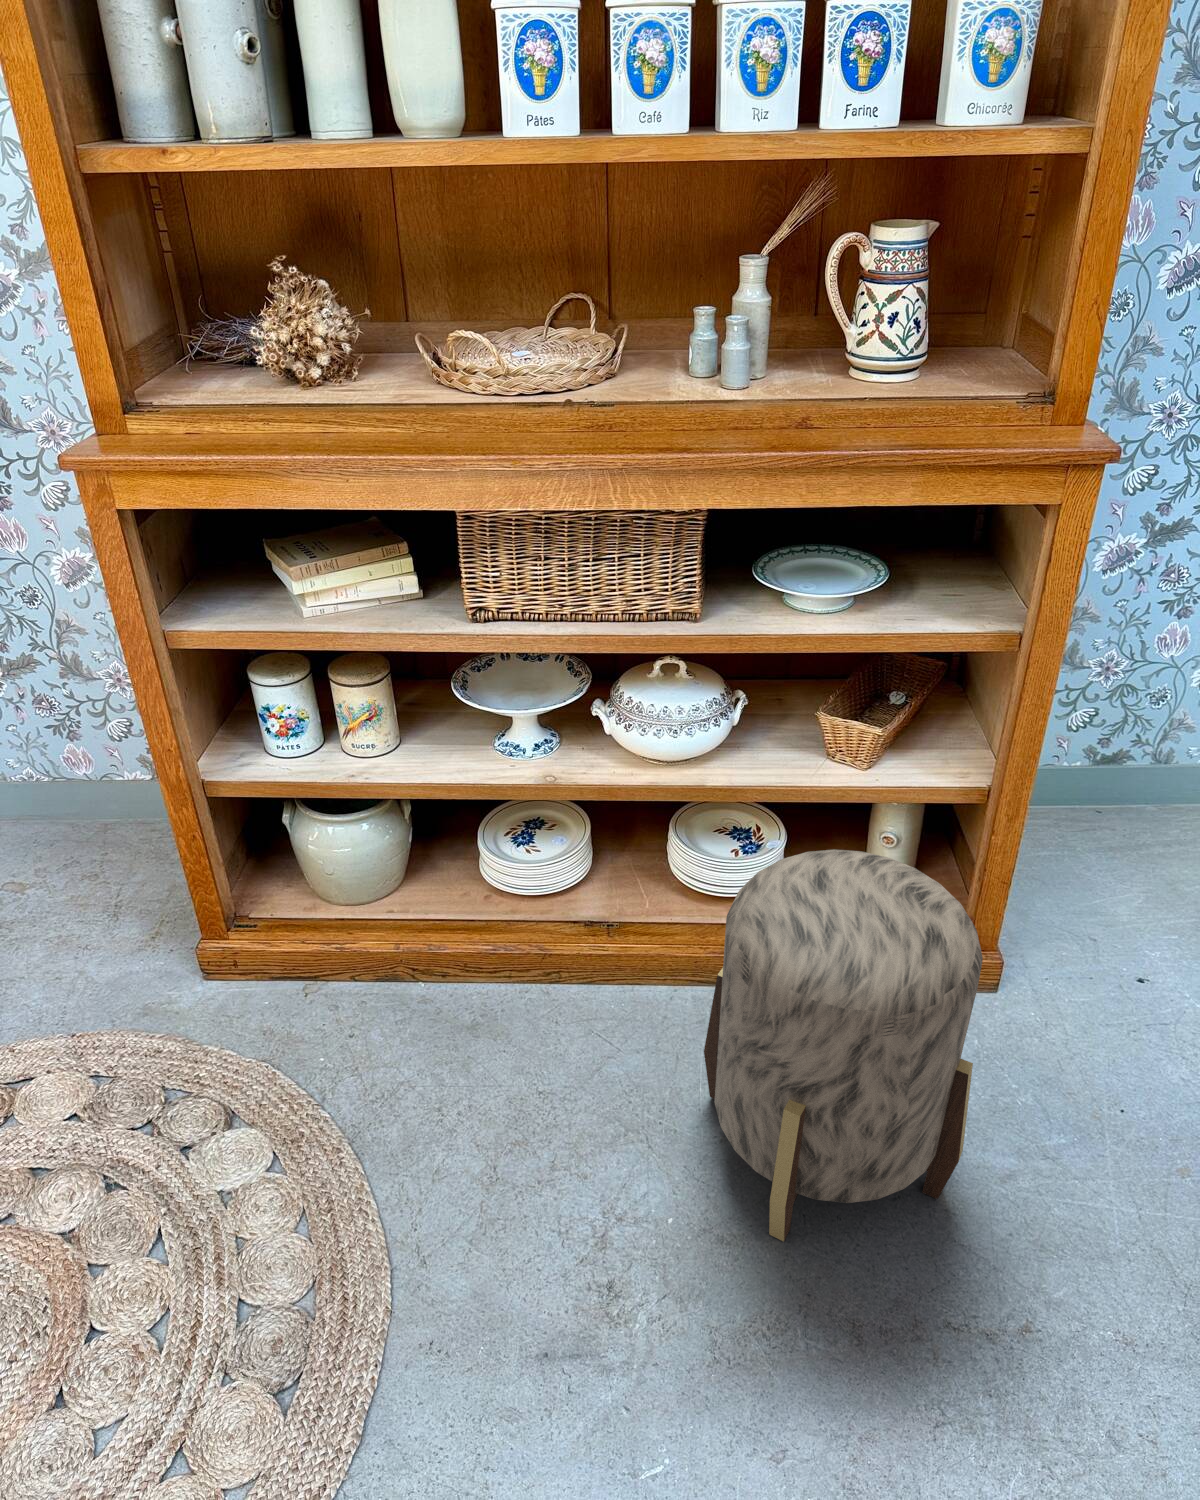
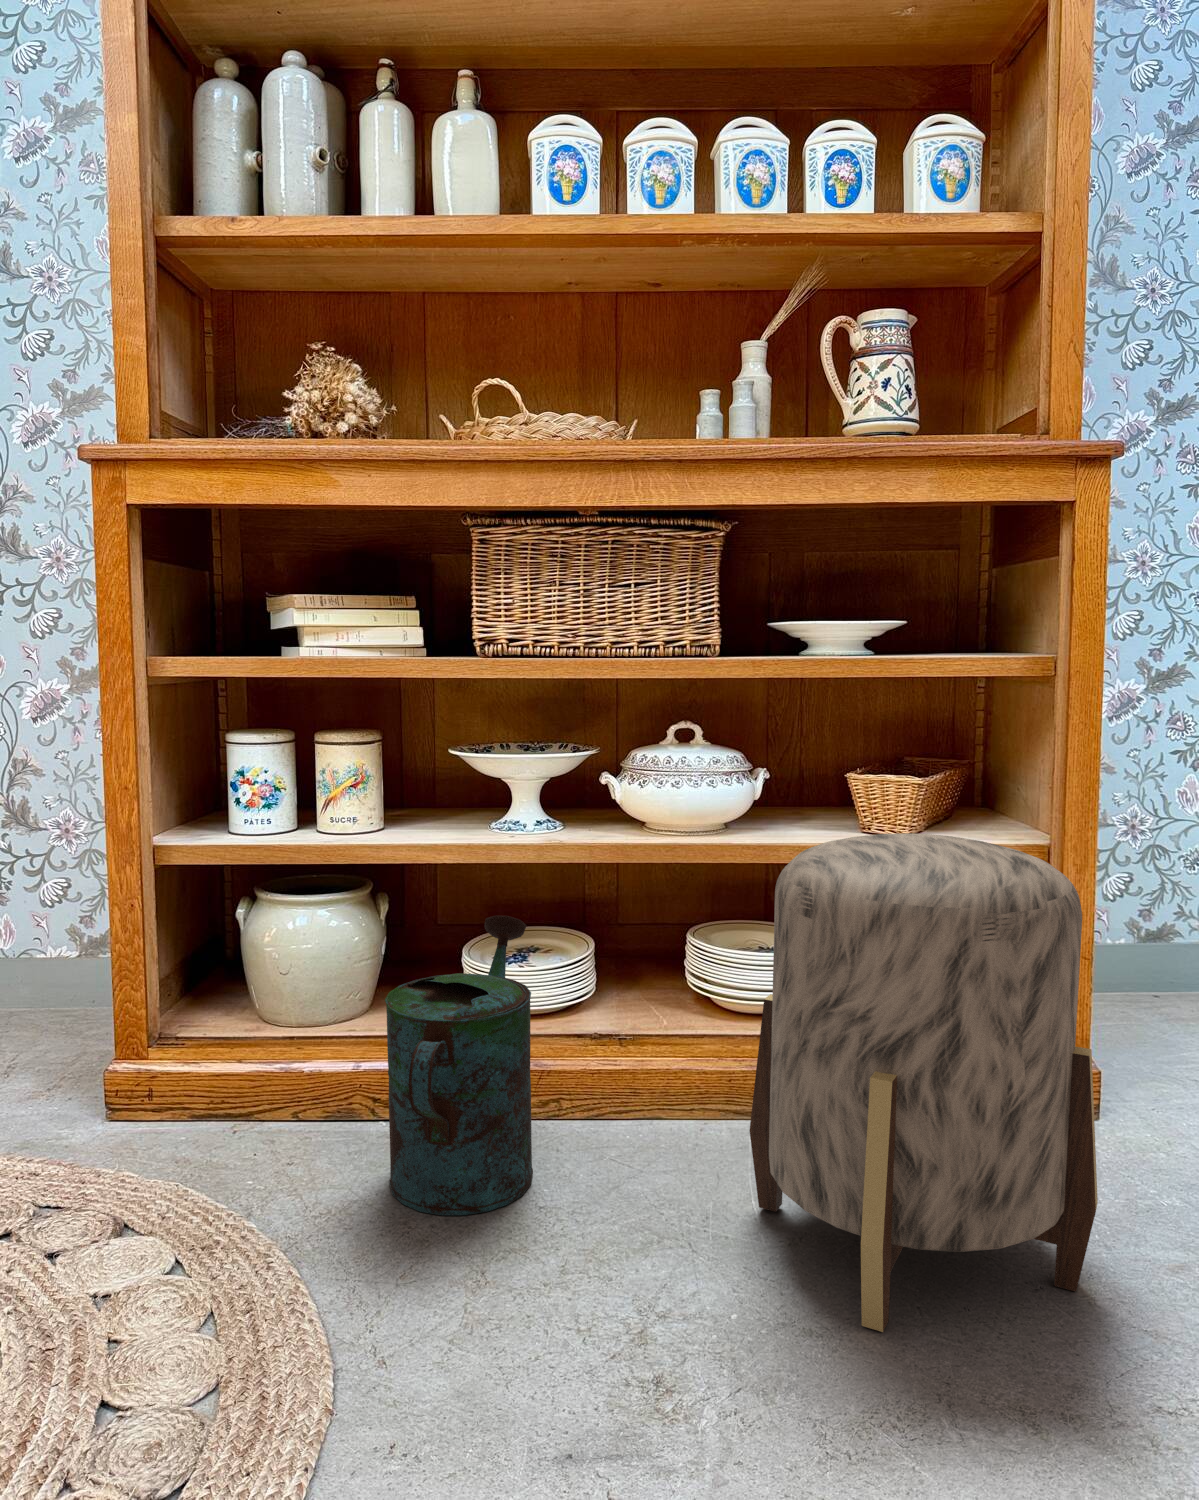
watering can: none [407,833,537,1101] -> present [385,916,533,1215]

